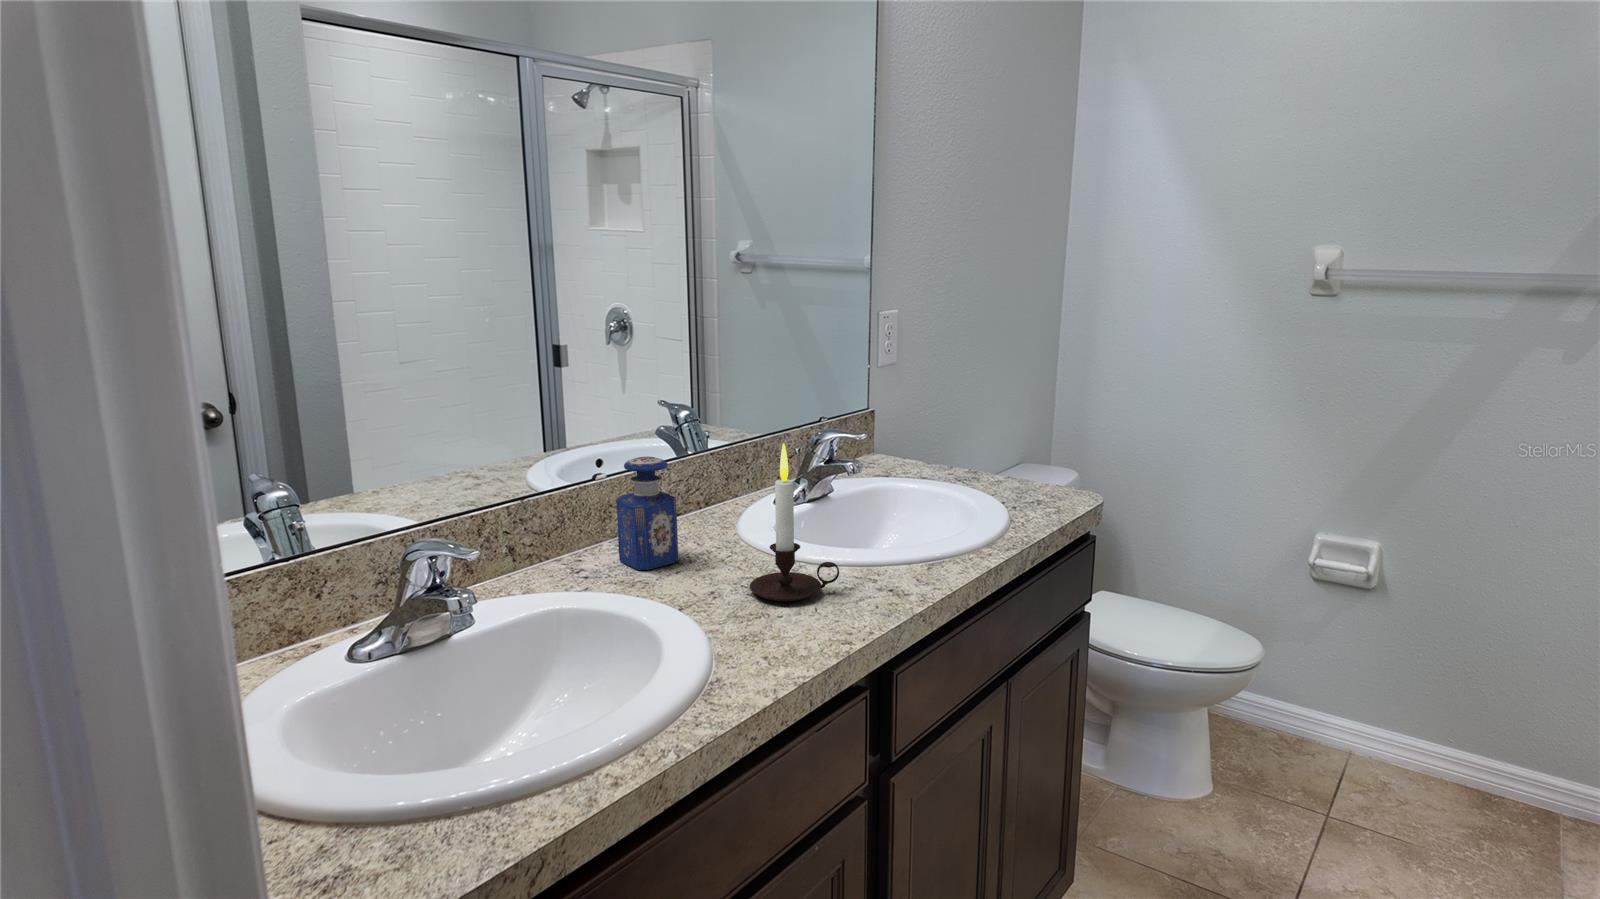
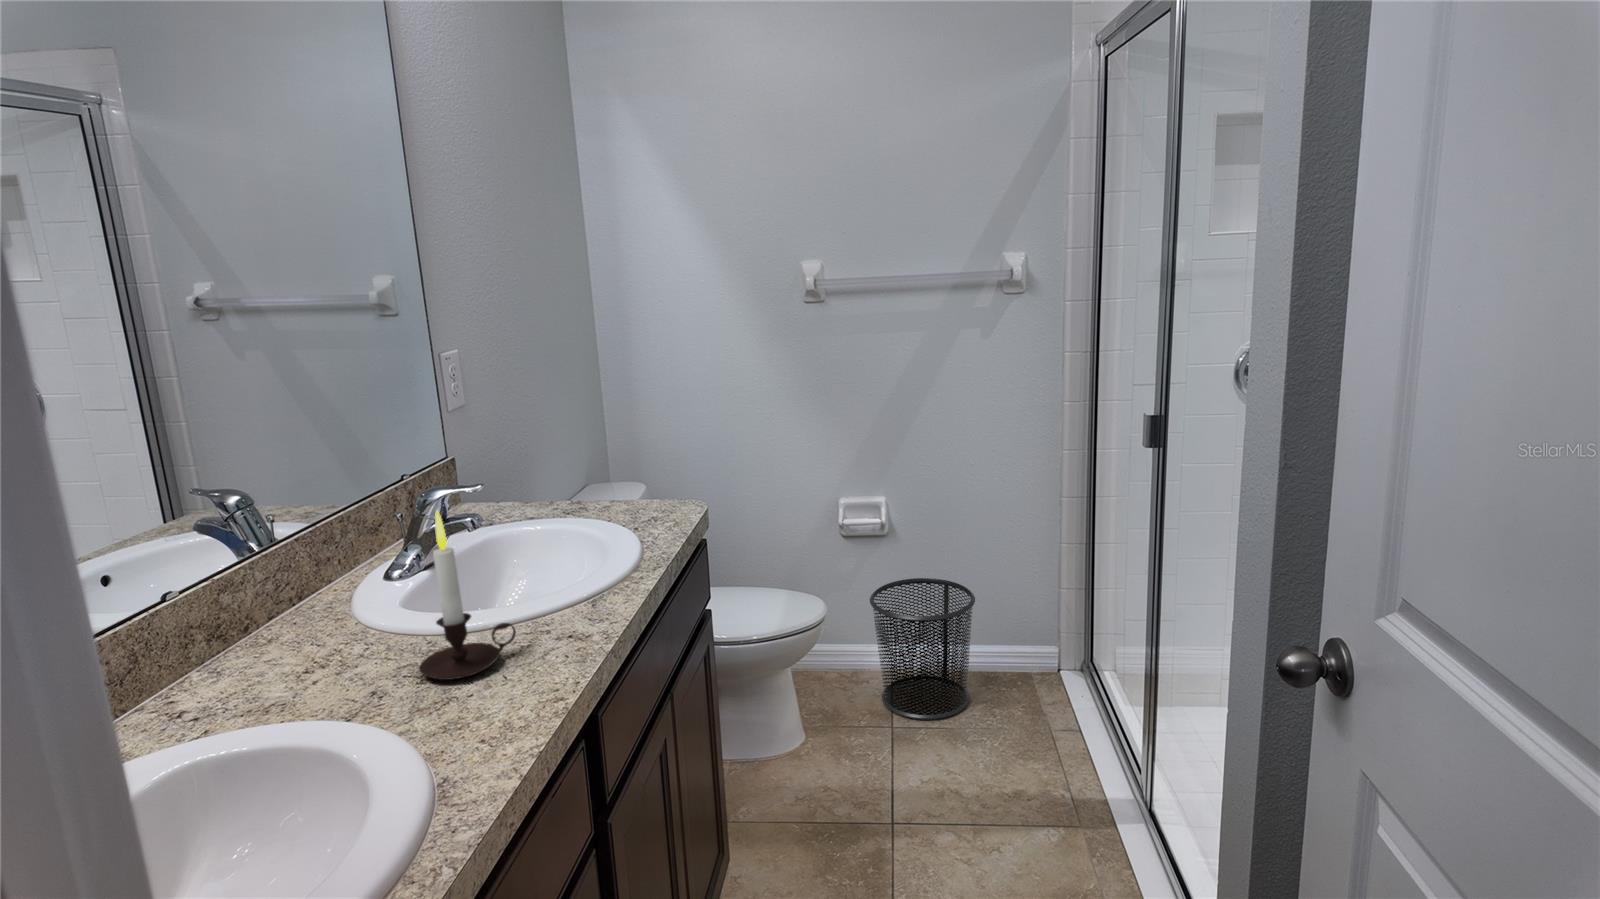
perfume bottle: present [616,457,678,570] -> none [216,557,310,692]
waste bin: none [1321,646,1481,830] -> present [870,578,975,720]

